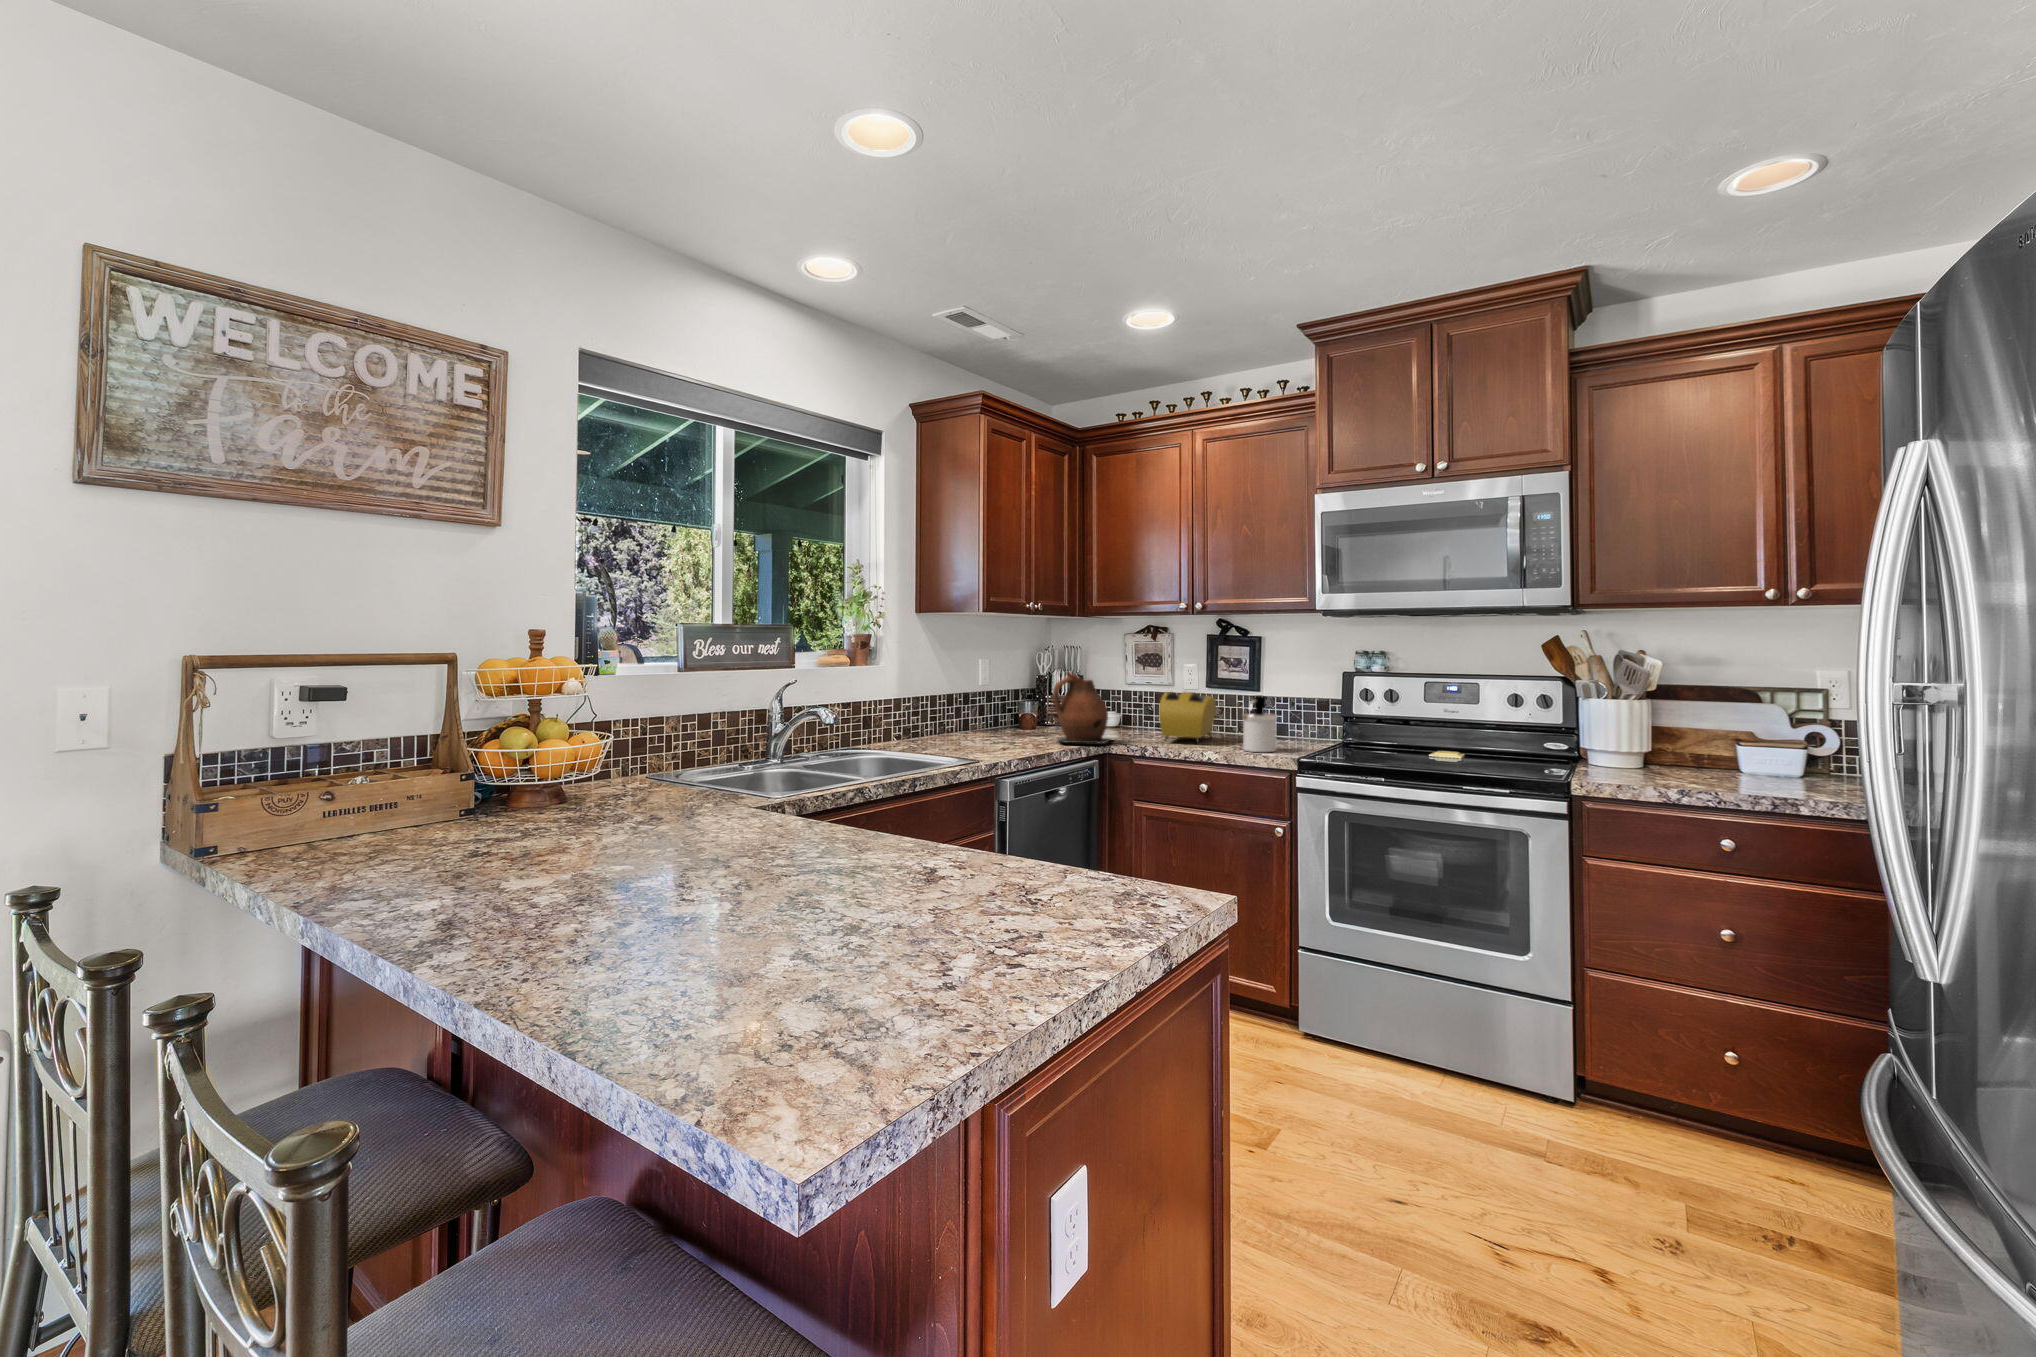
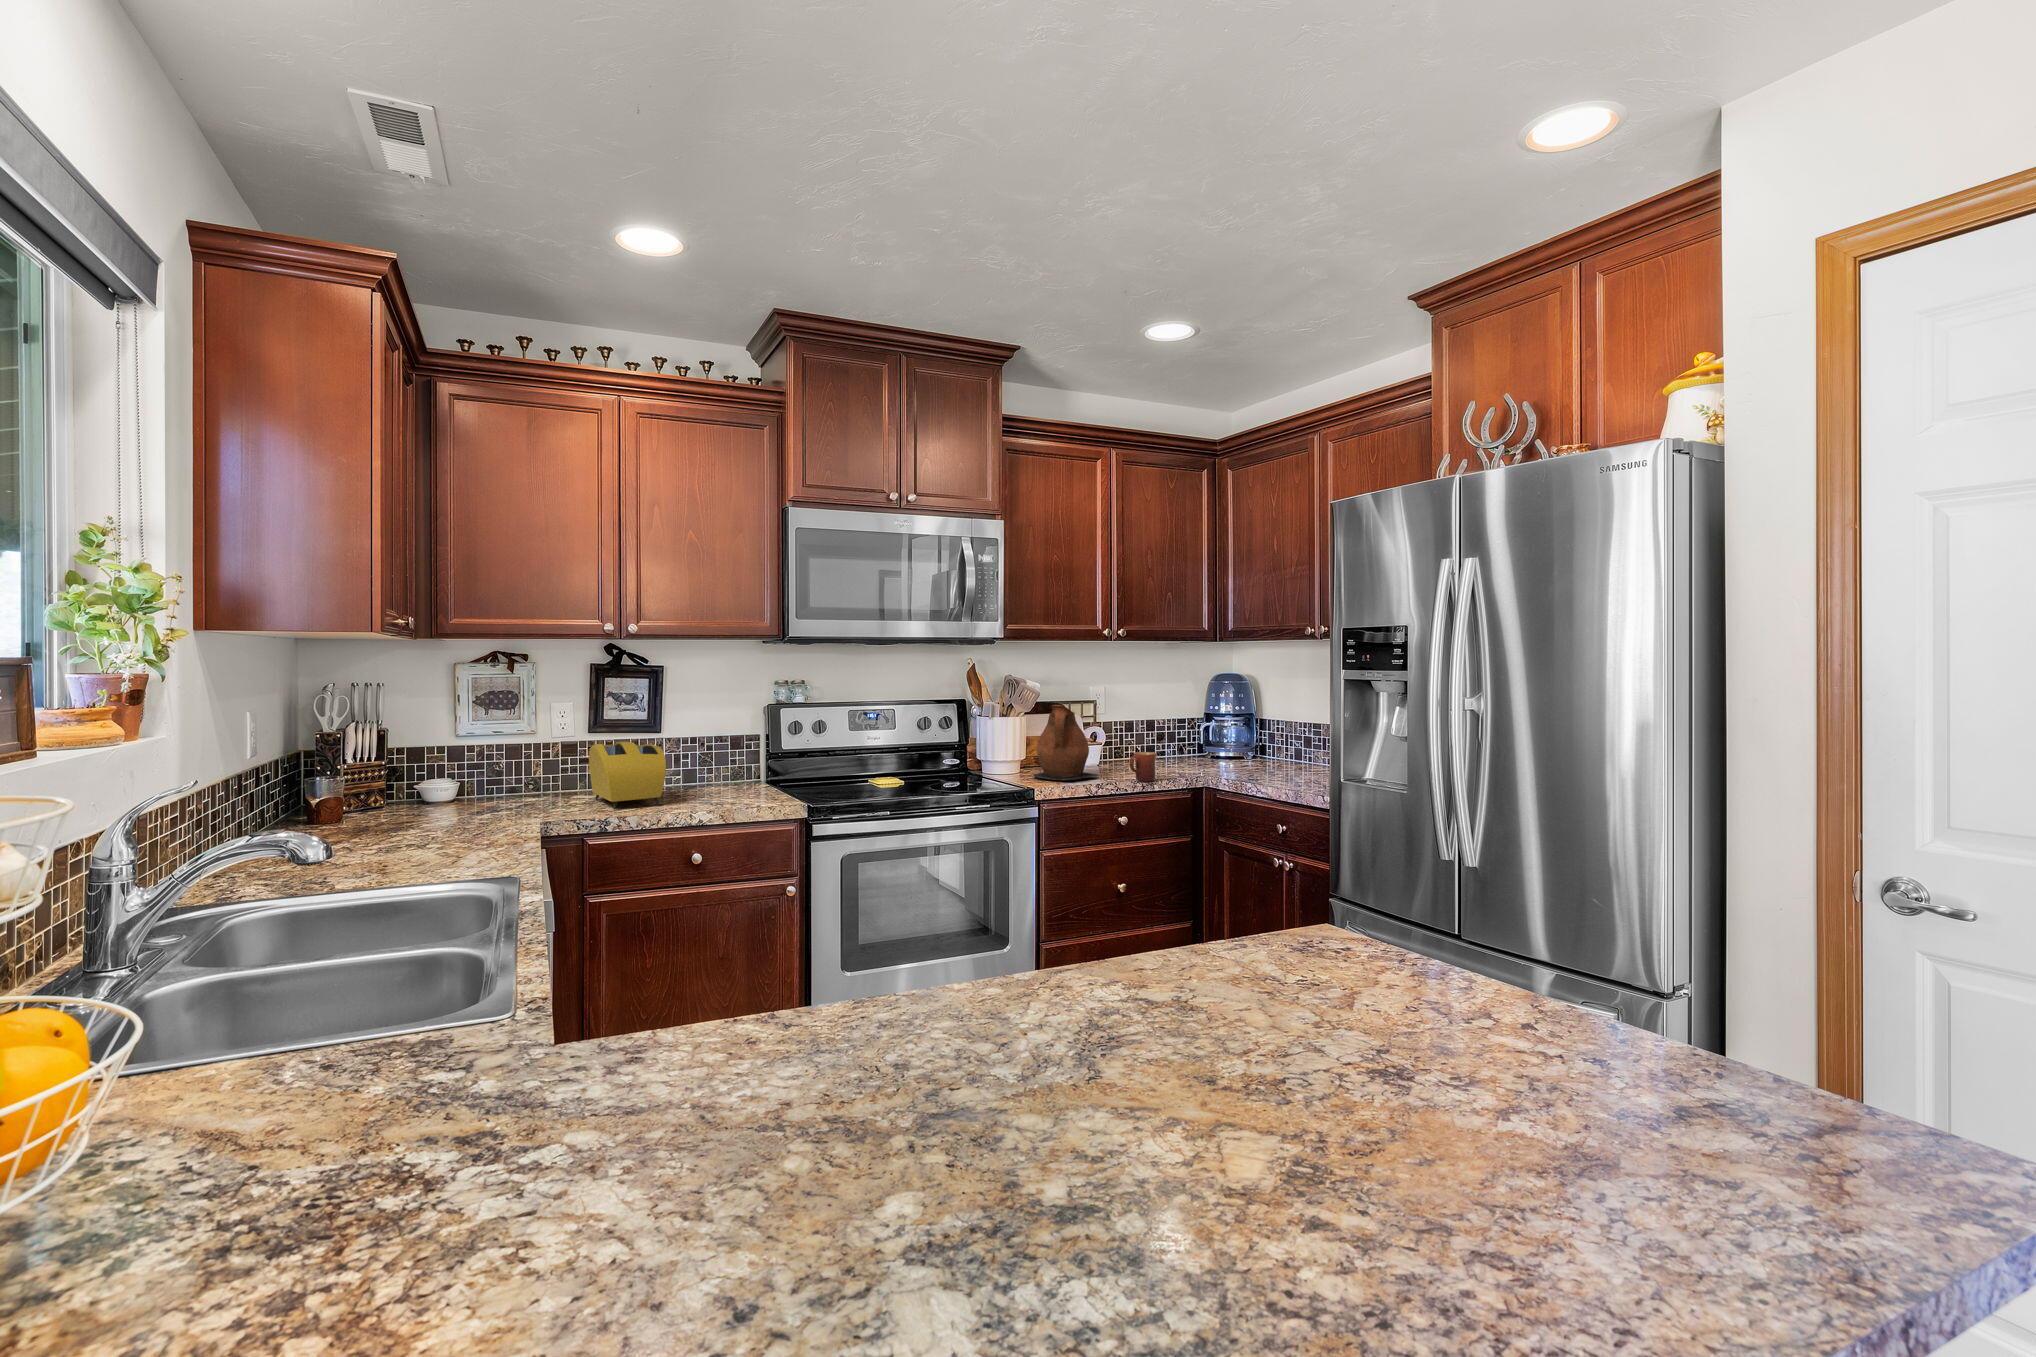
ceramic pitcher: present [1053,672,1113,744] -> present [1034,705,1098,780]
soap dispenser: present [1242,696,1277,752] -> none [722,740,762,805]
mug: none [1750,753,1810,796] -> present [1129,752,1157,782]

